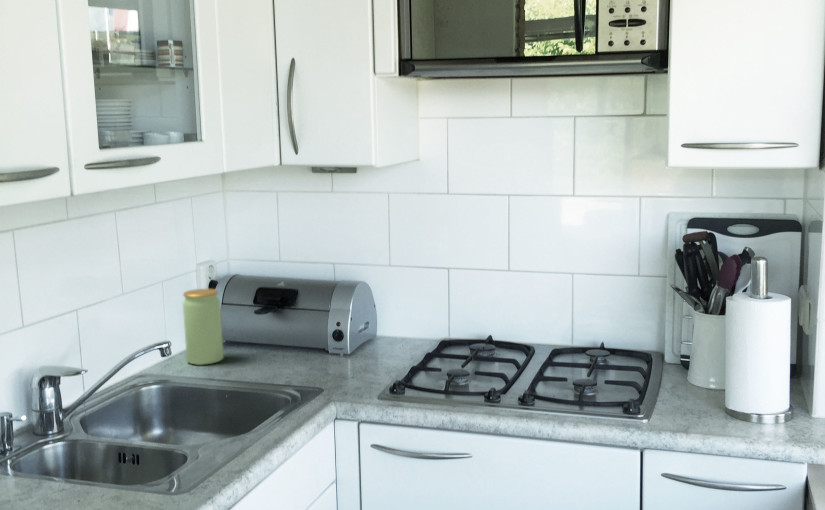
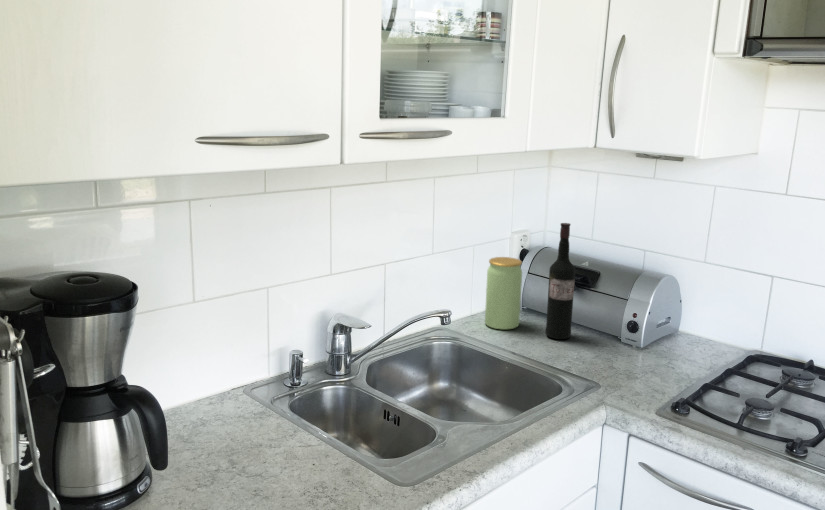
wine bottle: none [249,244,279,362] -> present [546,223,575,339]

